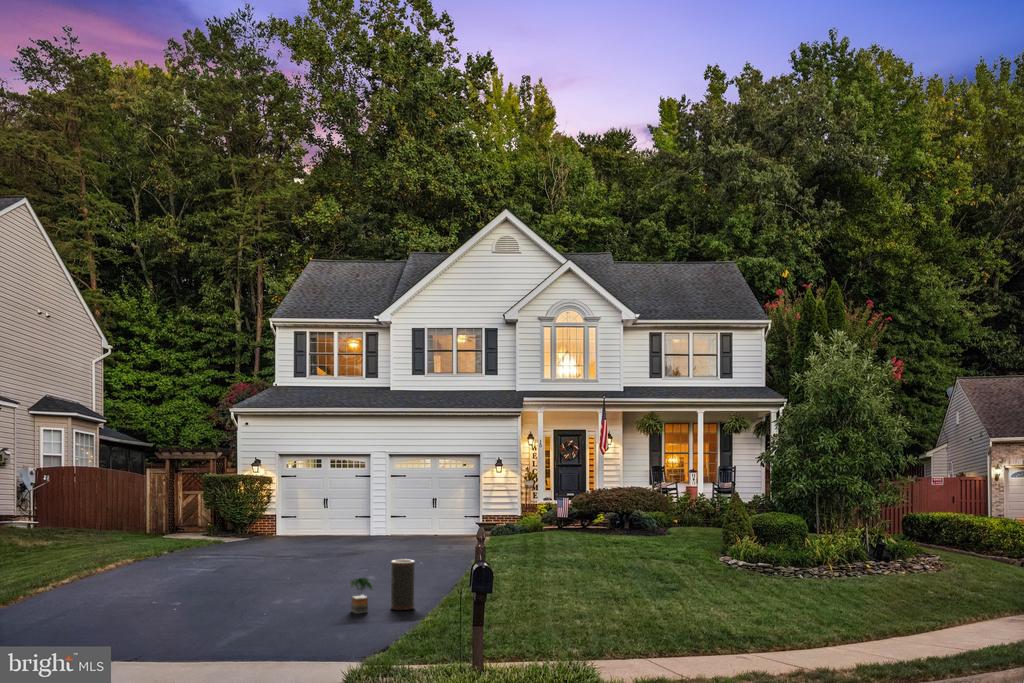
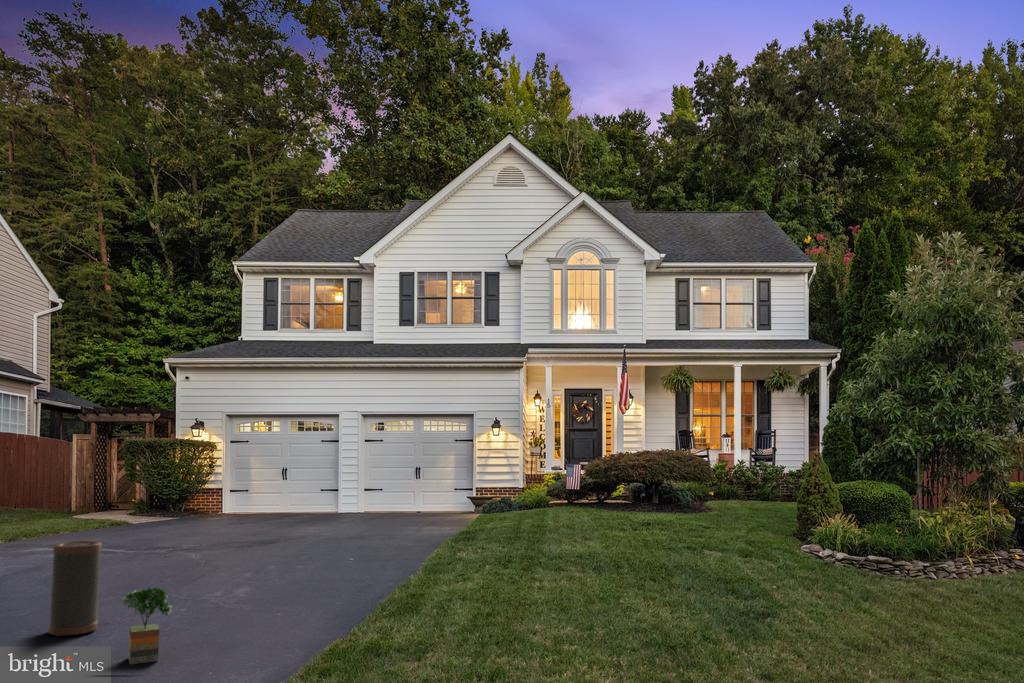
trash can: present [391,559,415,610] -> present [49,541,102,637]

